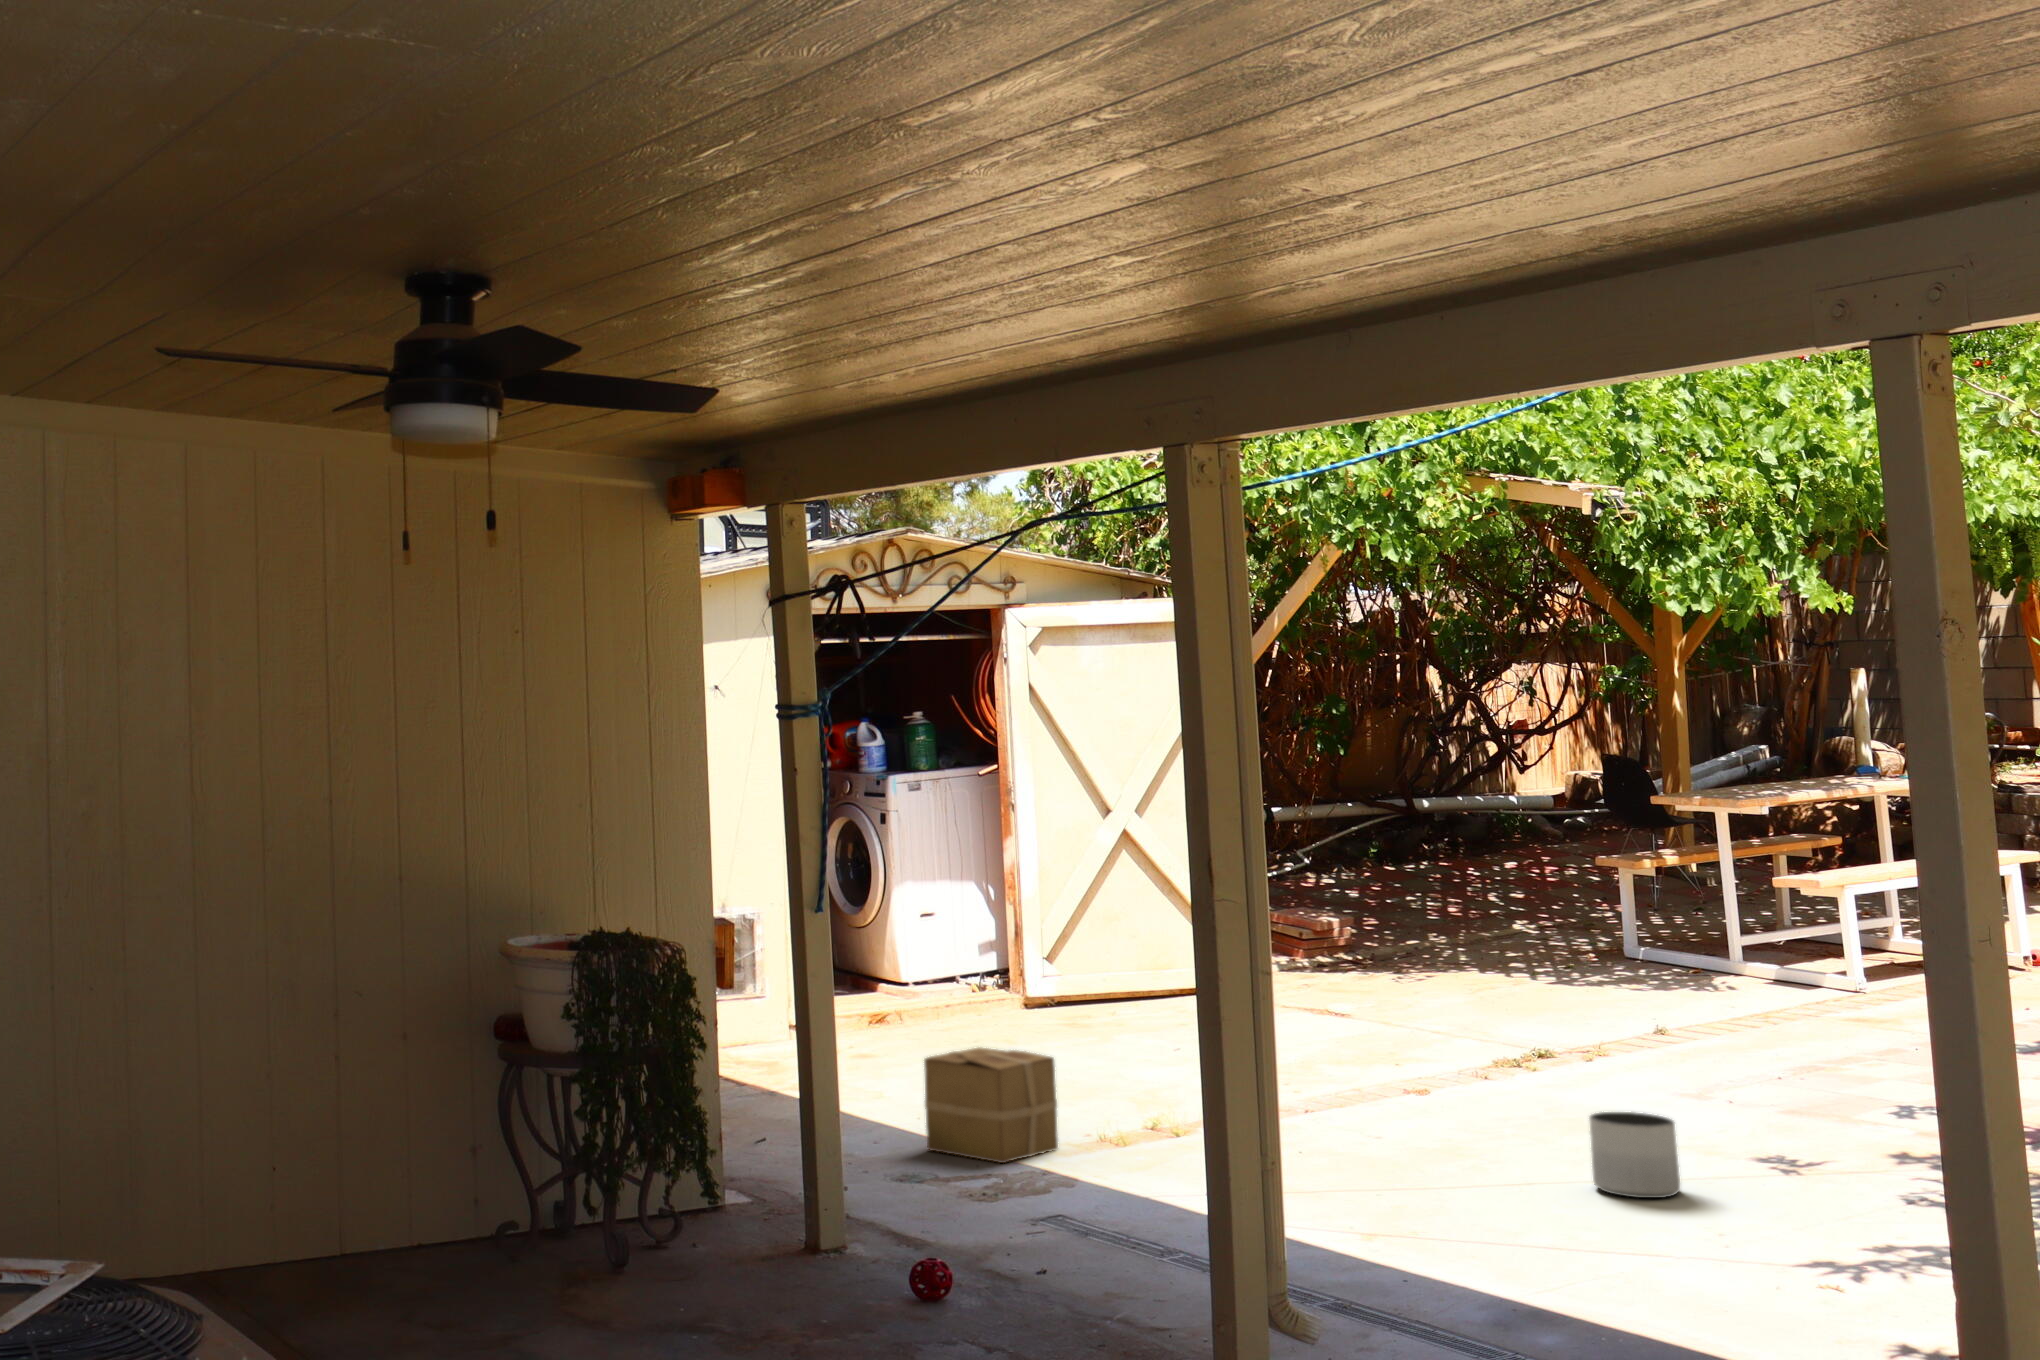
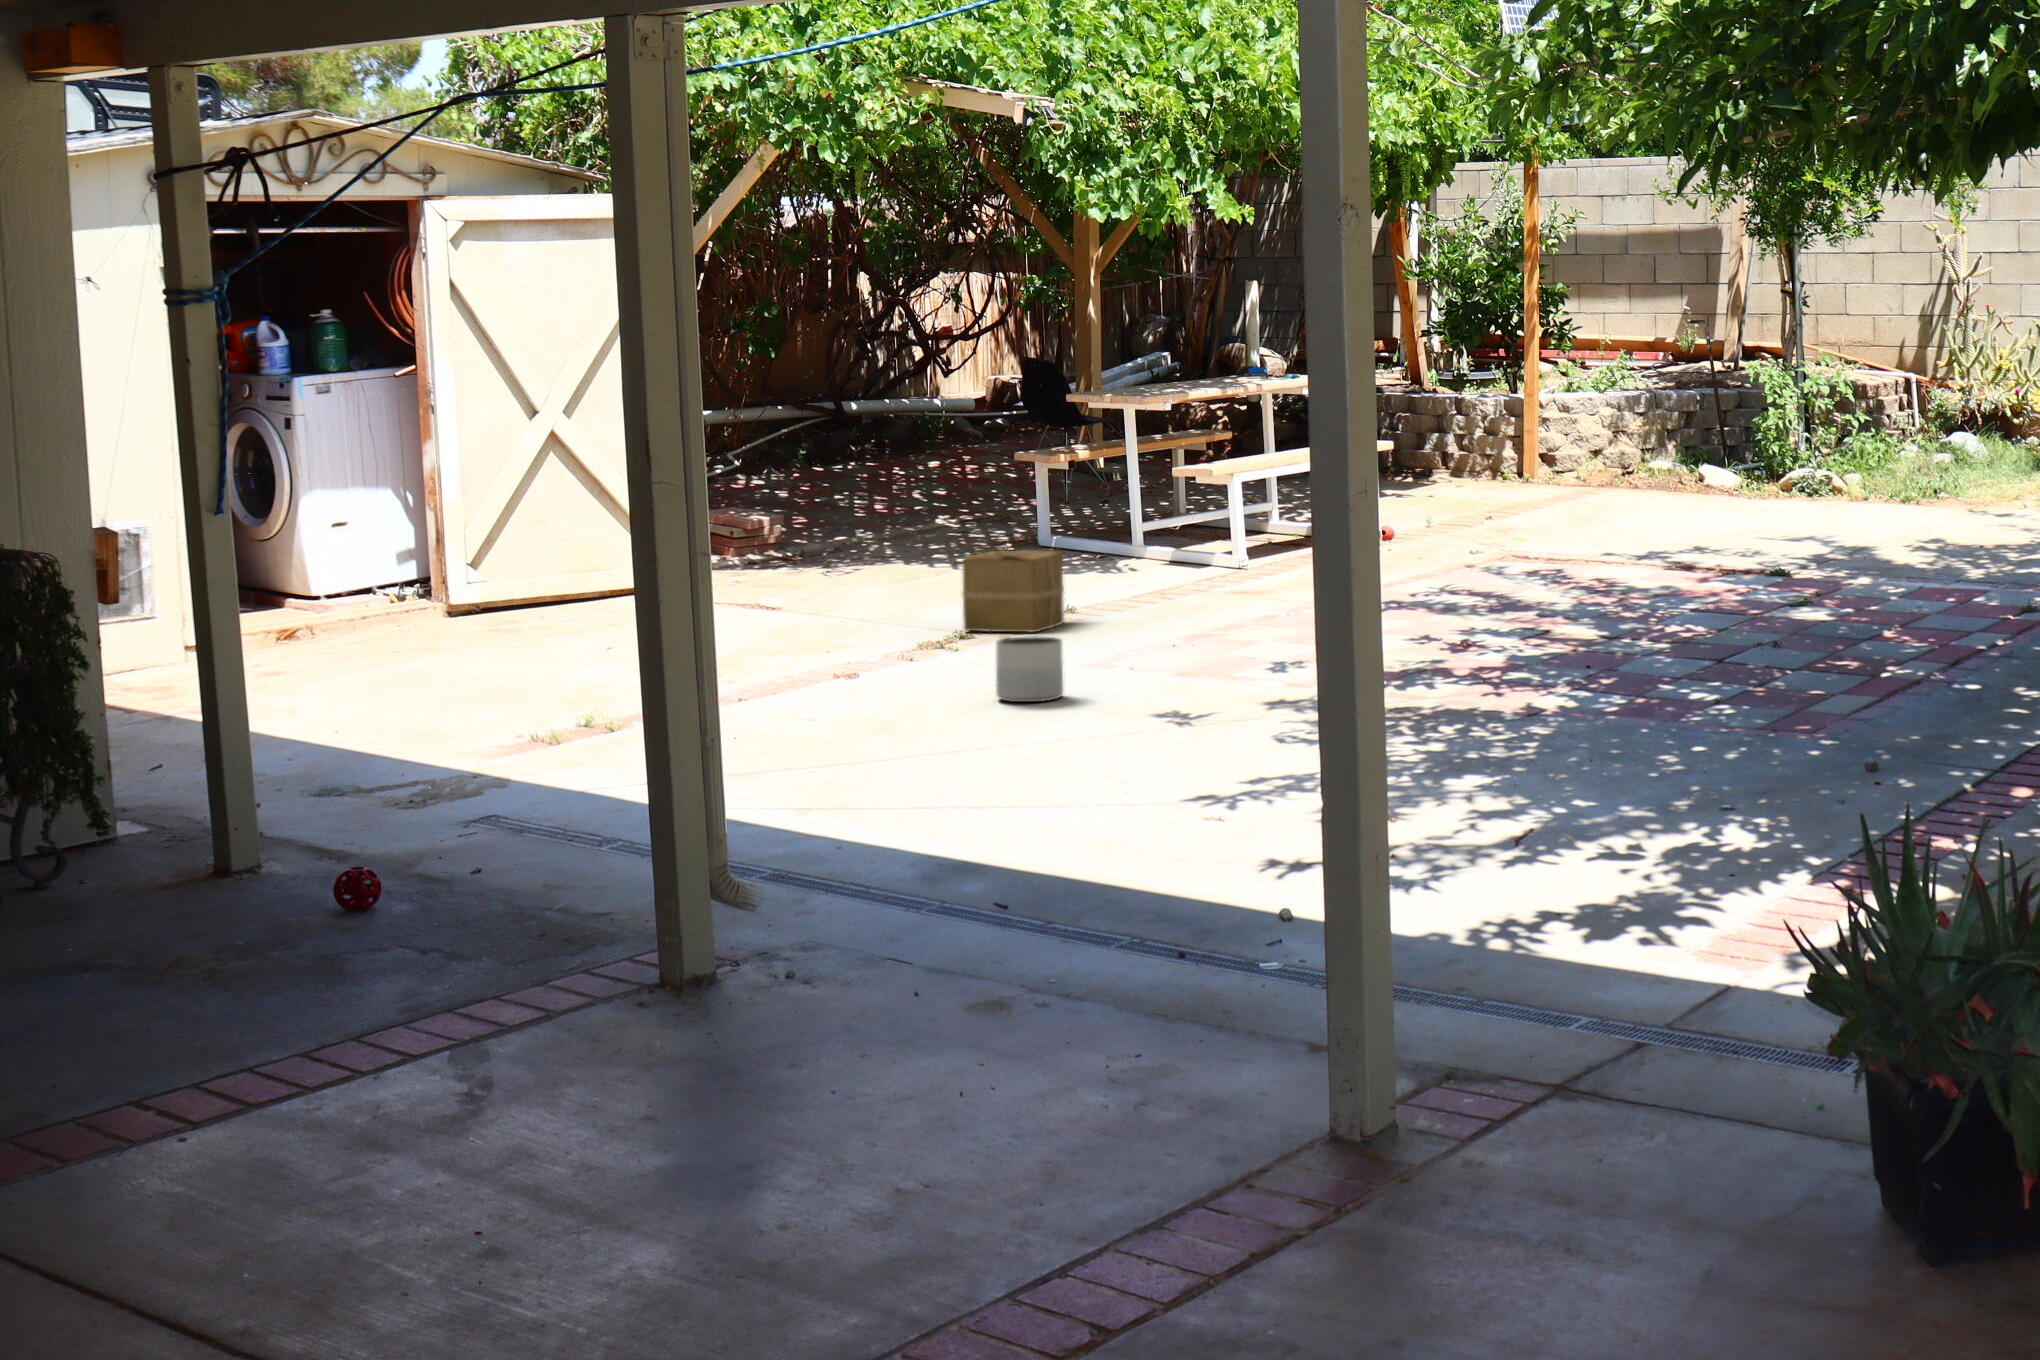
cardboard box: present [924,1048,1058,1163] -> present [962,550,1064,632]

